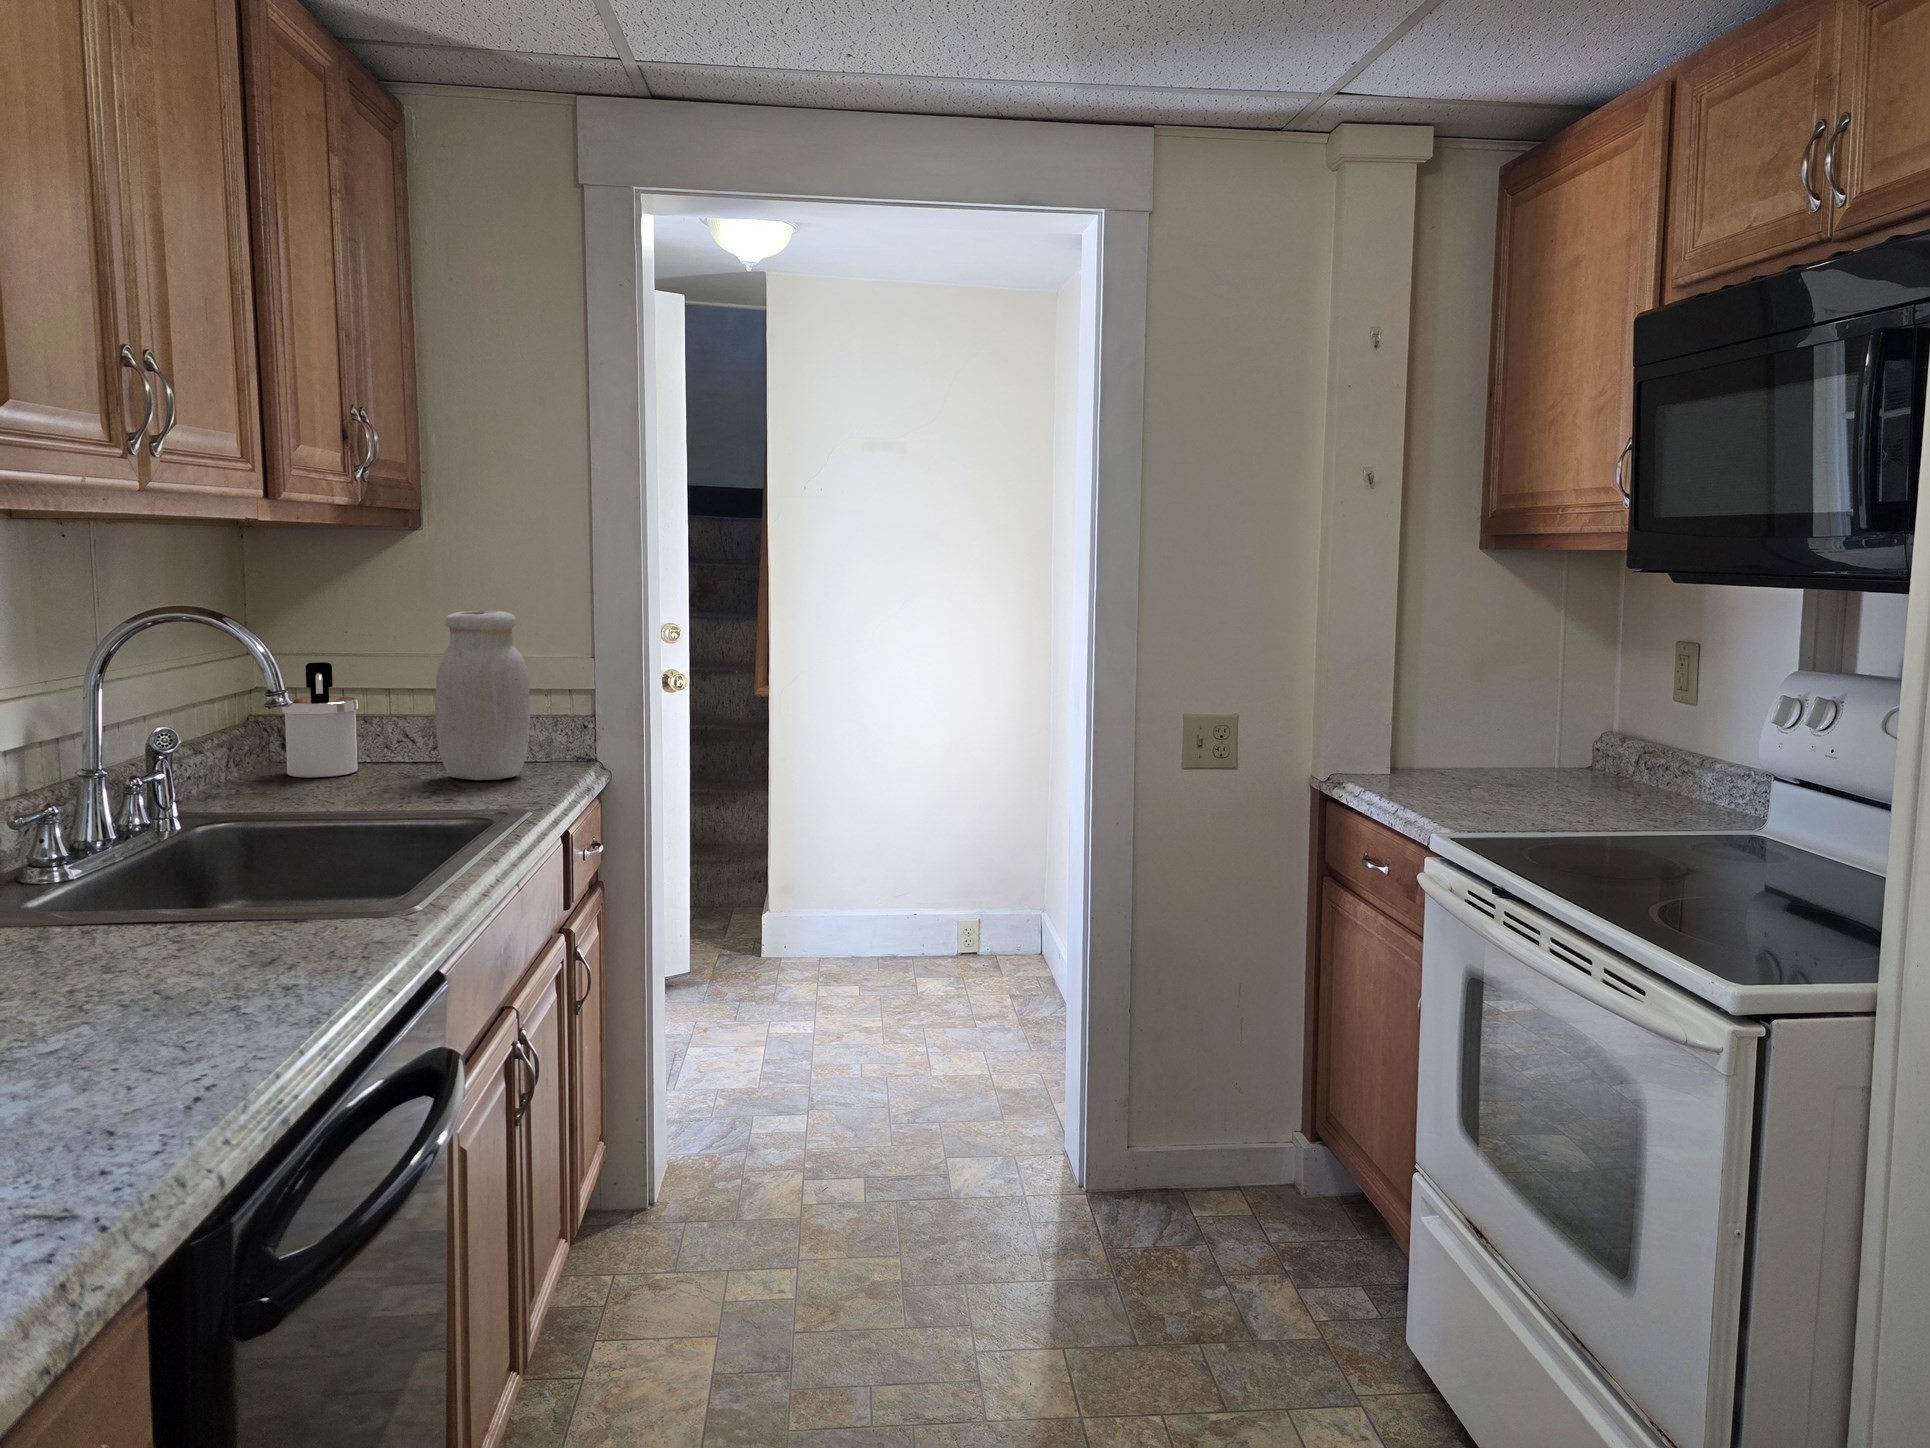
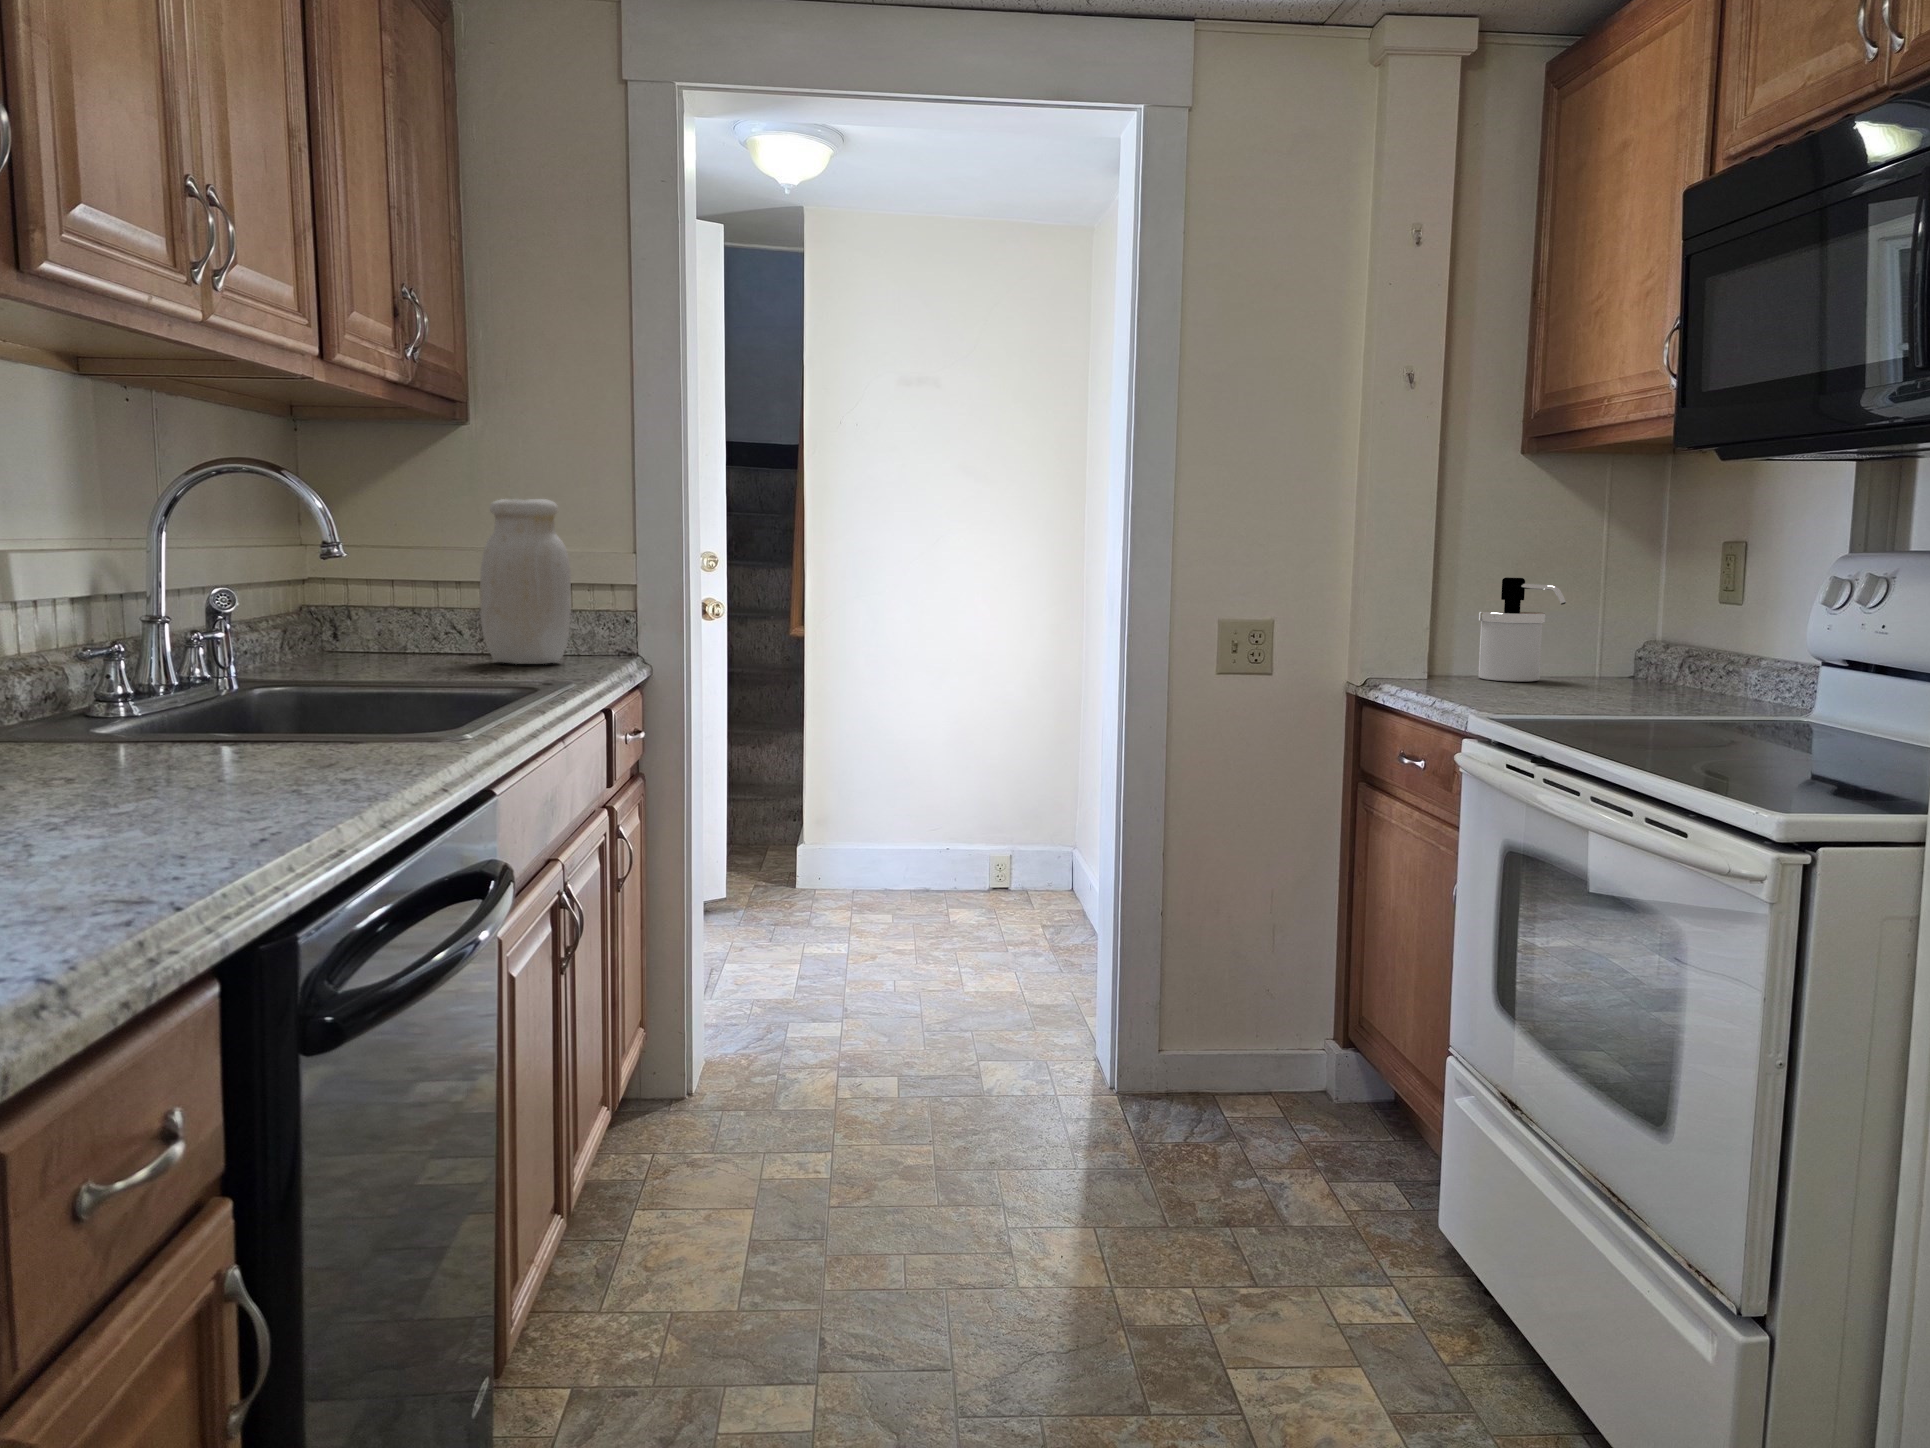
soap dispenser: present [282,662,358,777] -> present [1478,577,1566,682]

